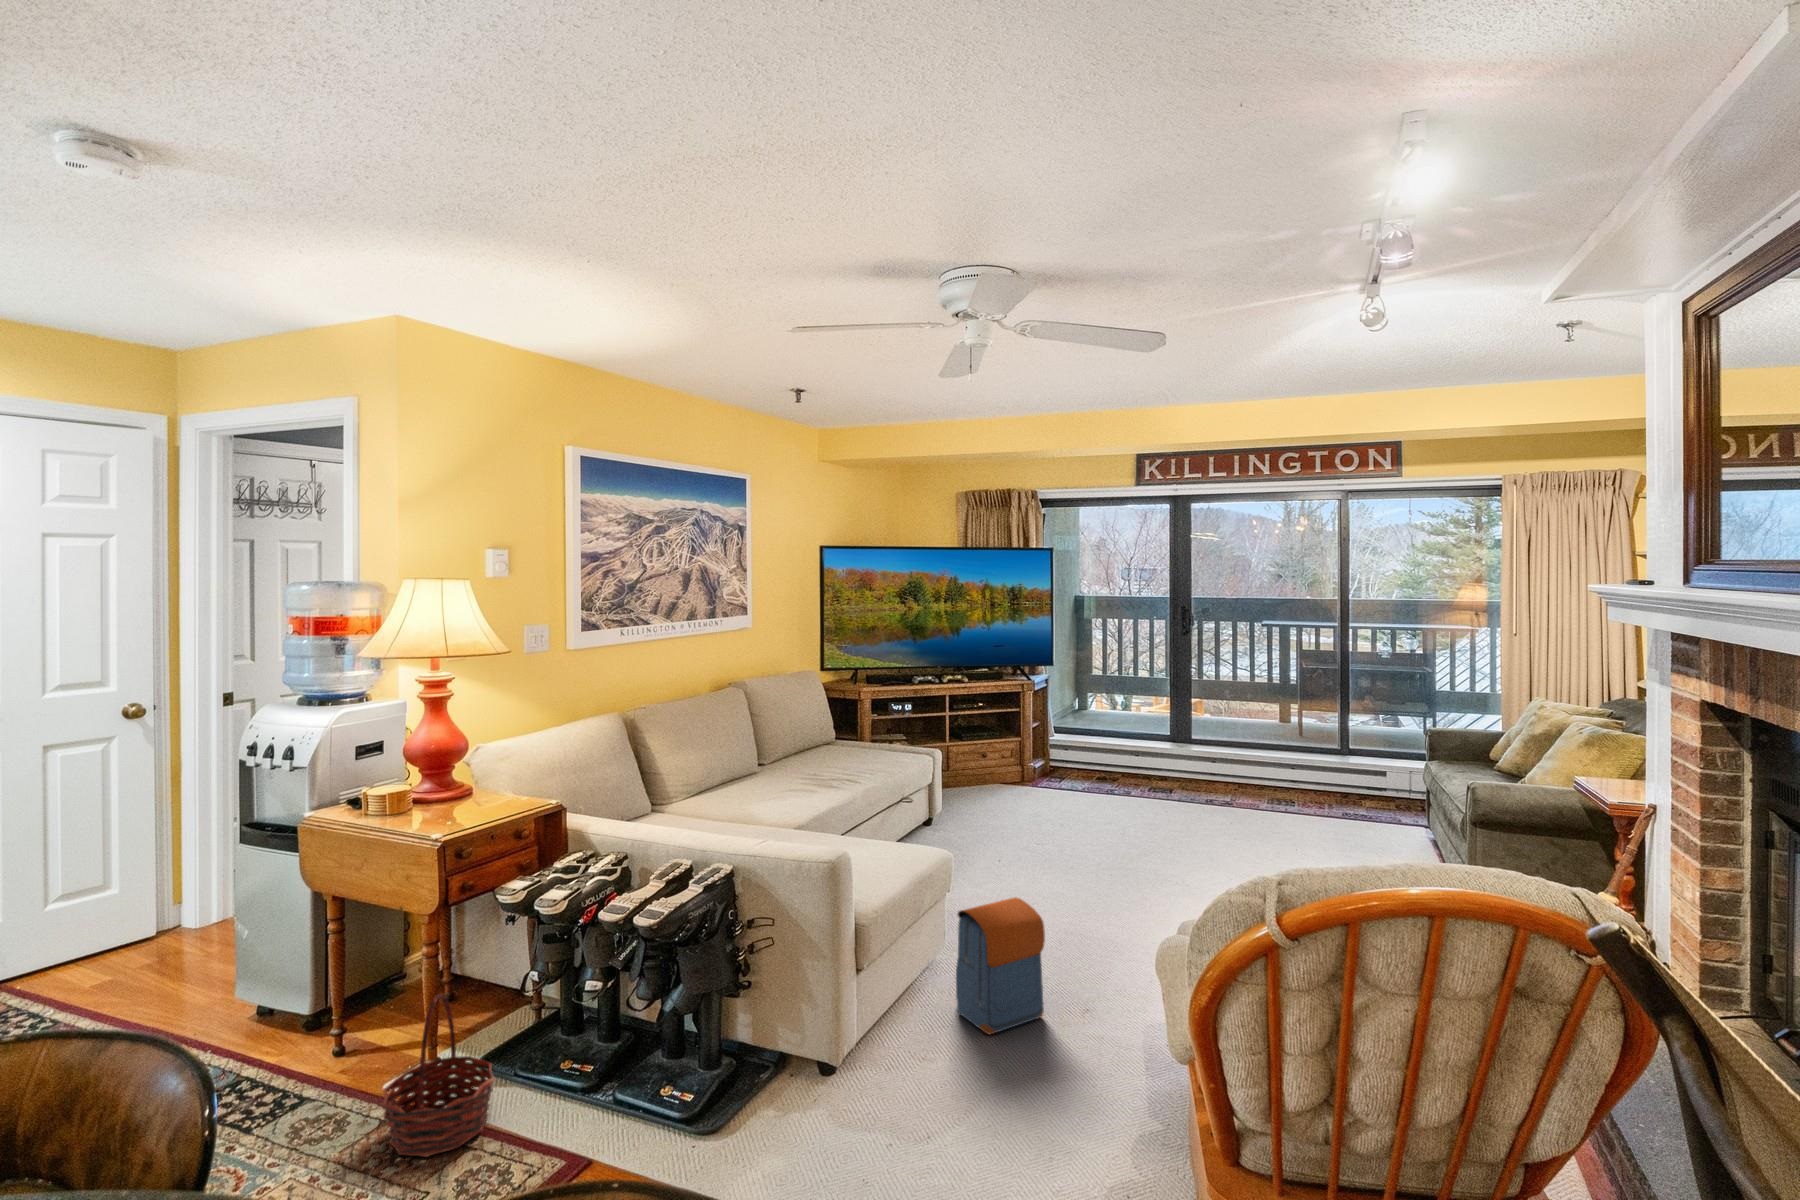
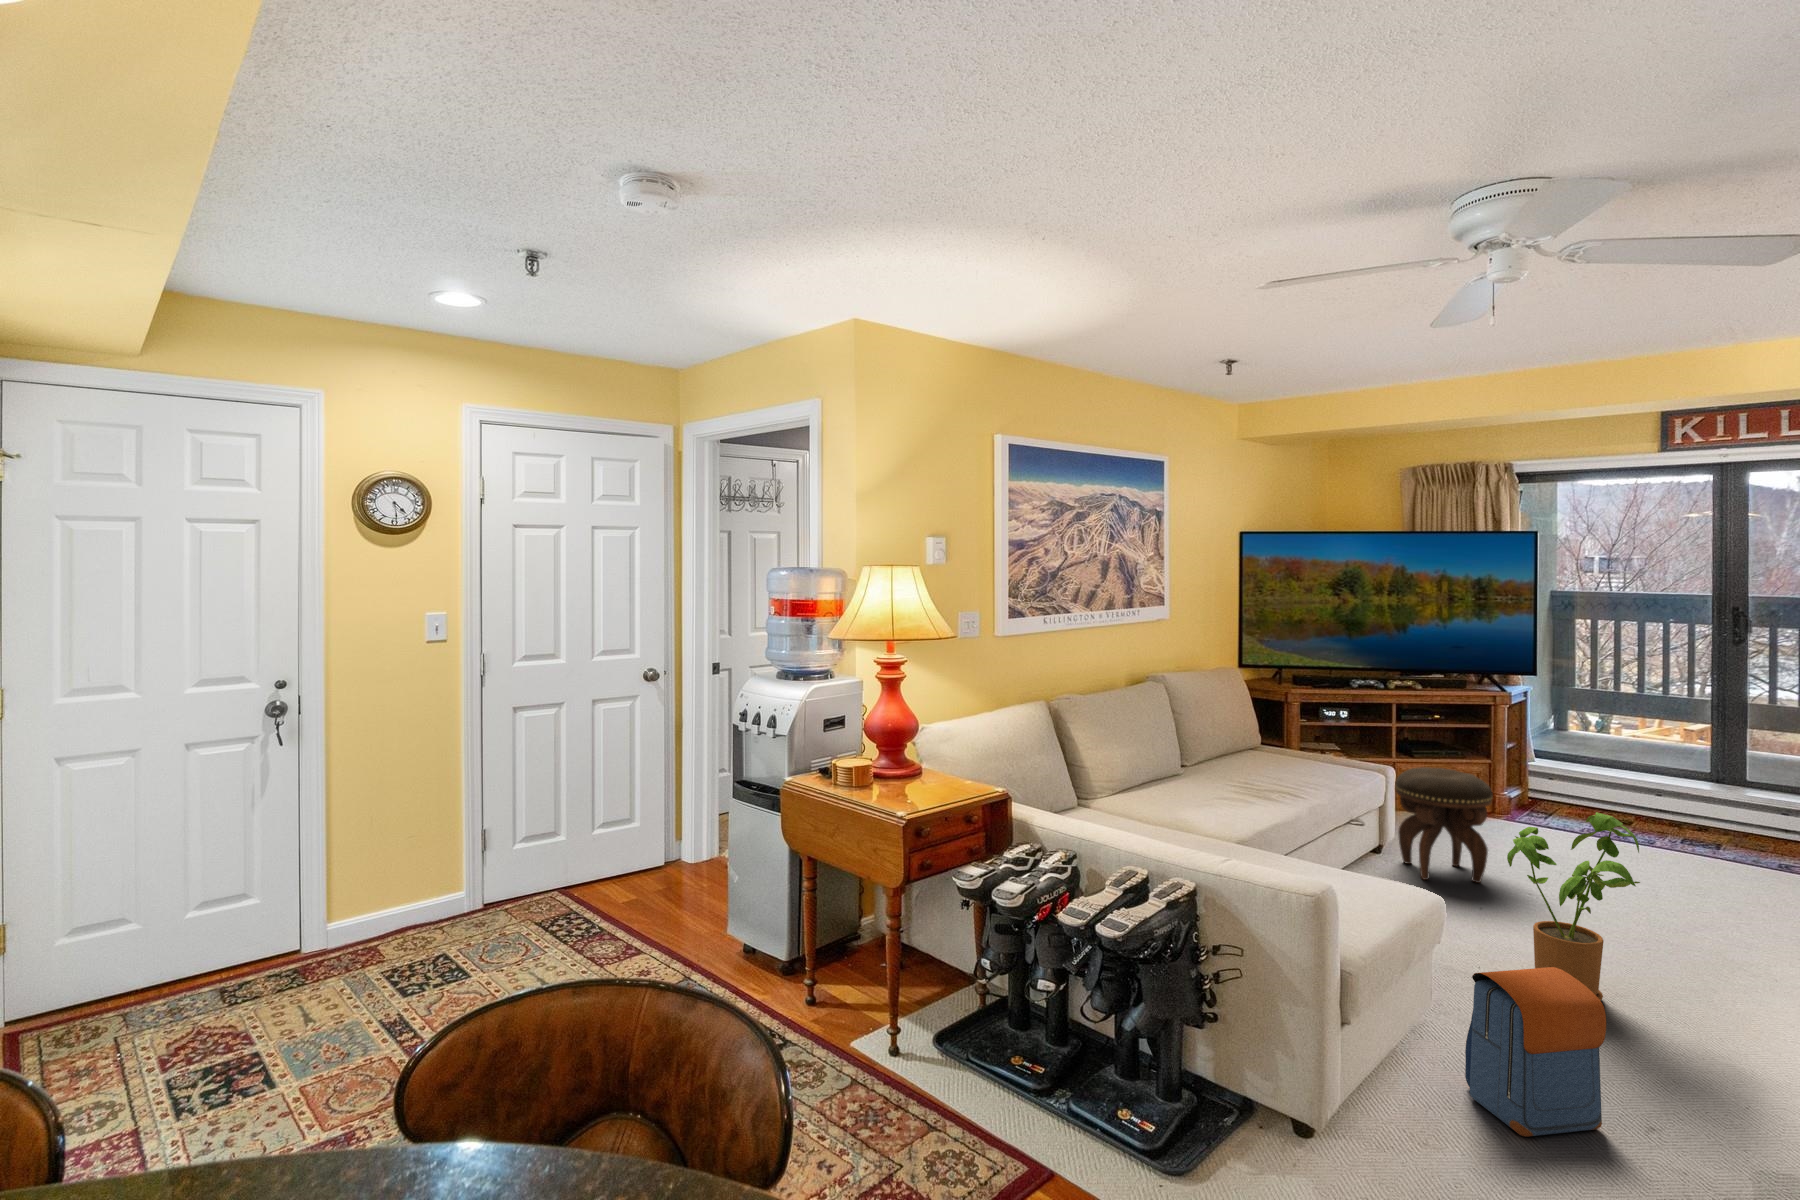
footstool: none [940,748,1010,845] -> present [1395,767,1493,883]
house plant: none [1004,773,1087,928] -> present [1507,812,1640,1000]
basket: present [382,994,494,1157] -> none [855,969,955,1127]

